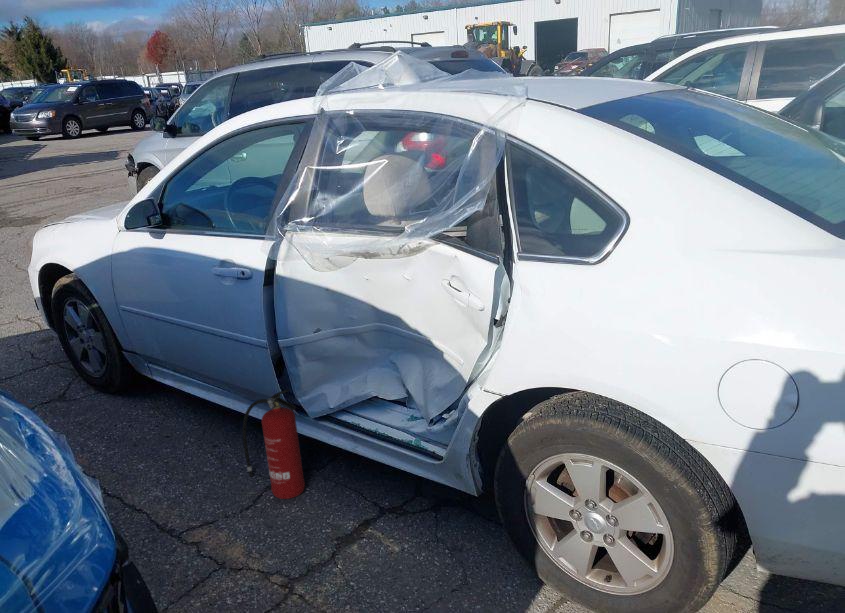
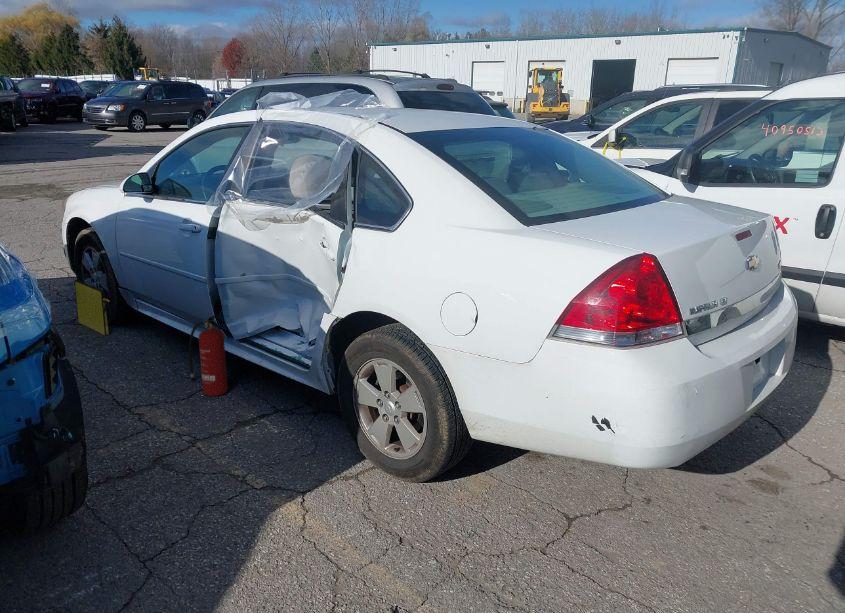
bag: none [59,343,116,414] -> present [74,280,111,335]

